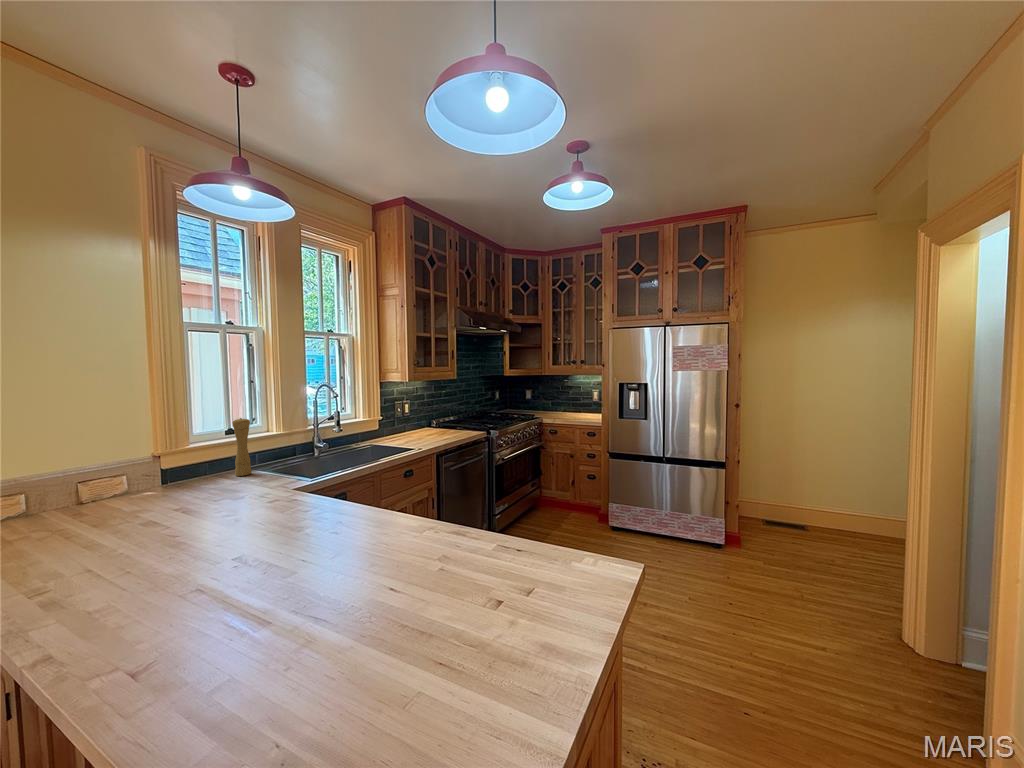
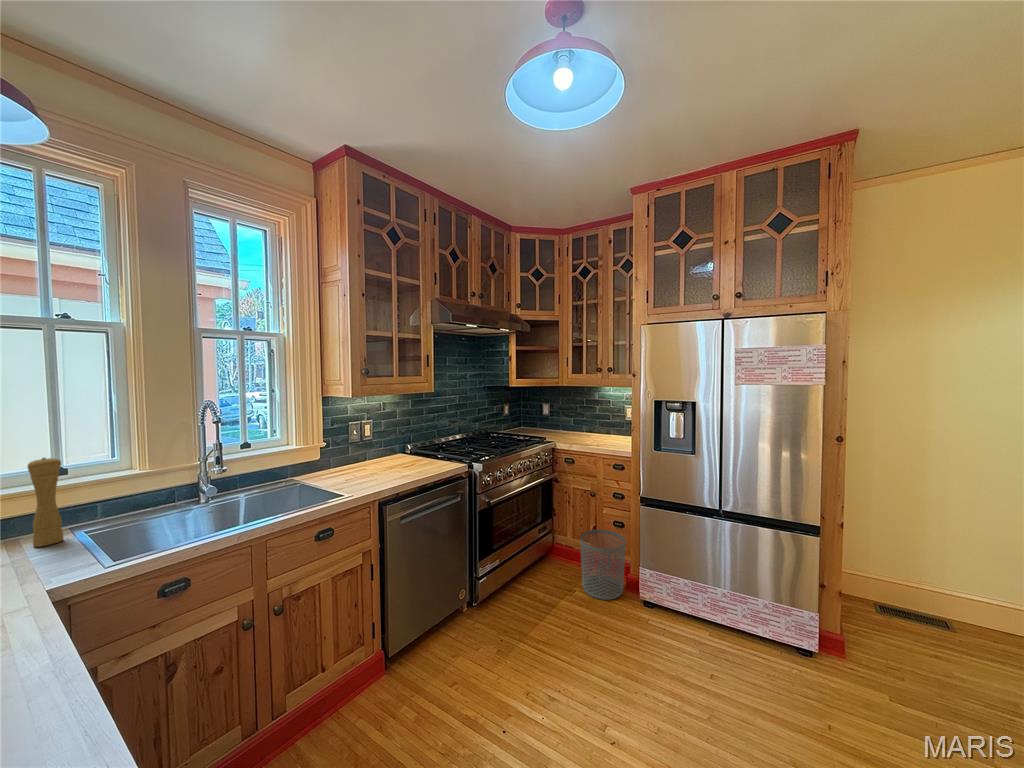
waste bin: none [566,481,599,528] -> present [580,530,626,600]

